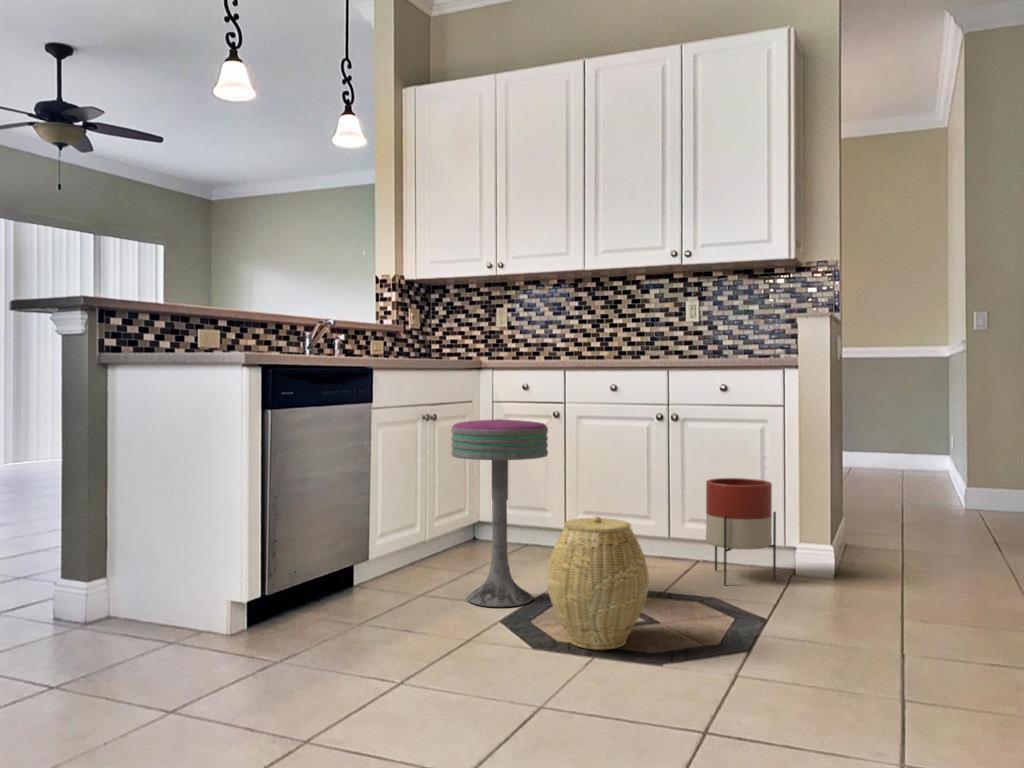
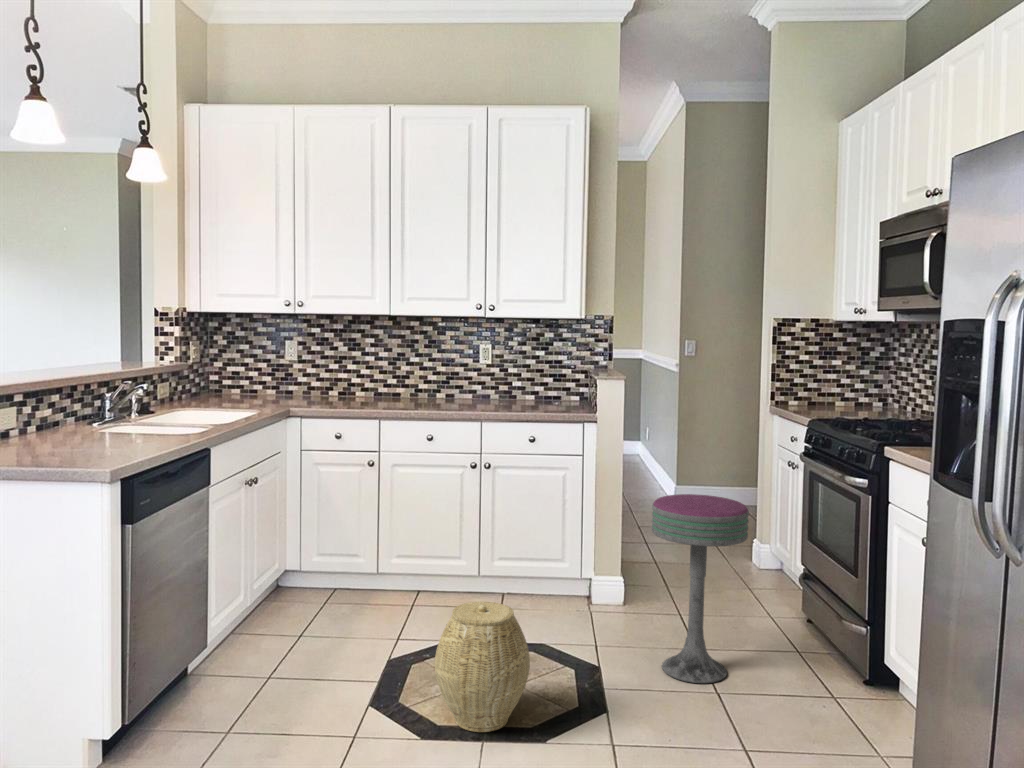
bar stool: present [451,419,548,607] -> present [651,494,749,683]
planter: present [706,478,776,585] -> none [524,522,583,625]

